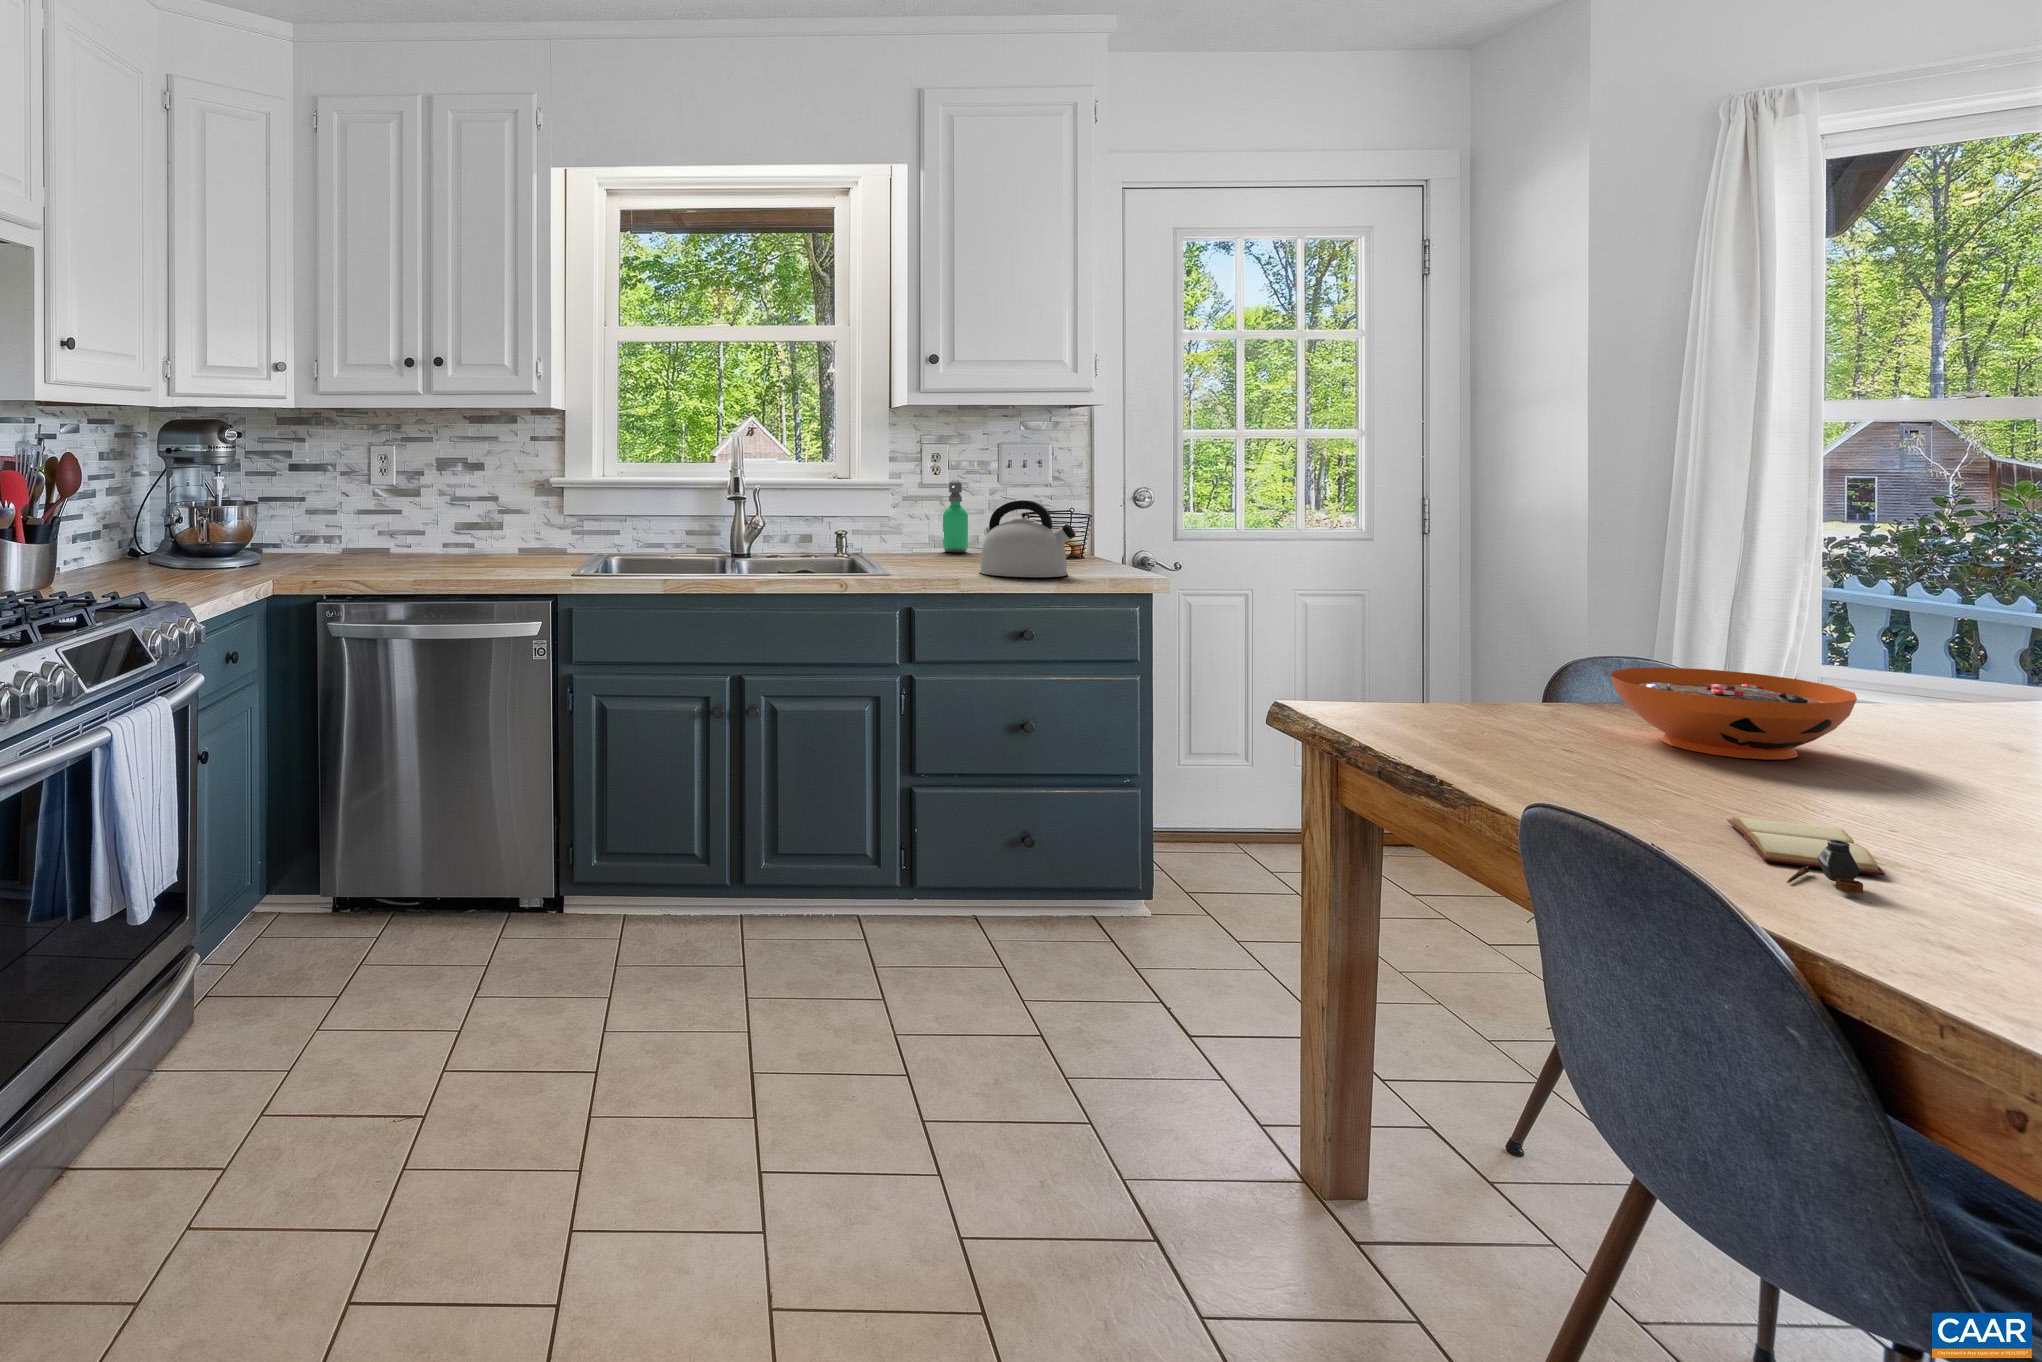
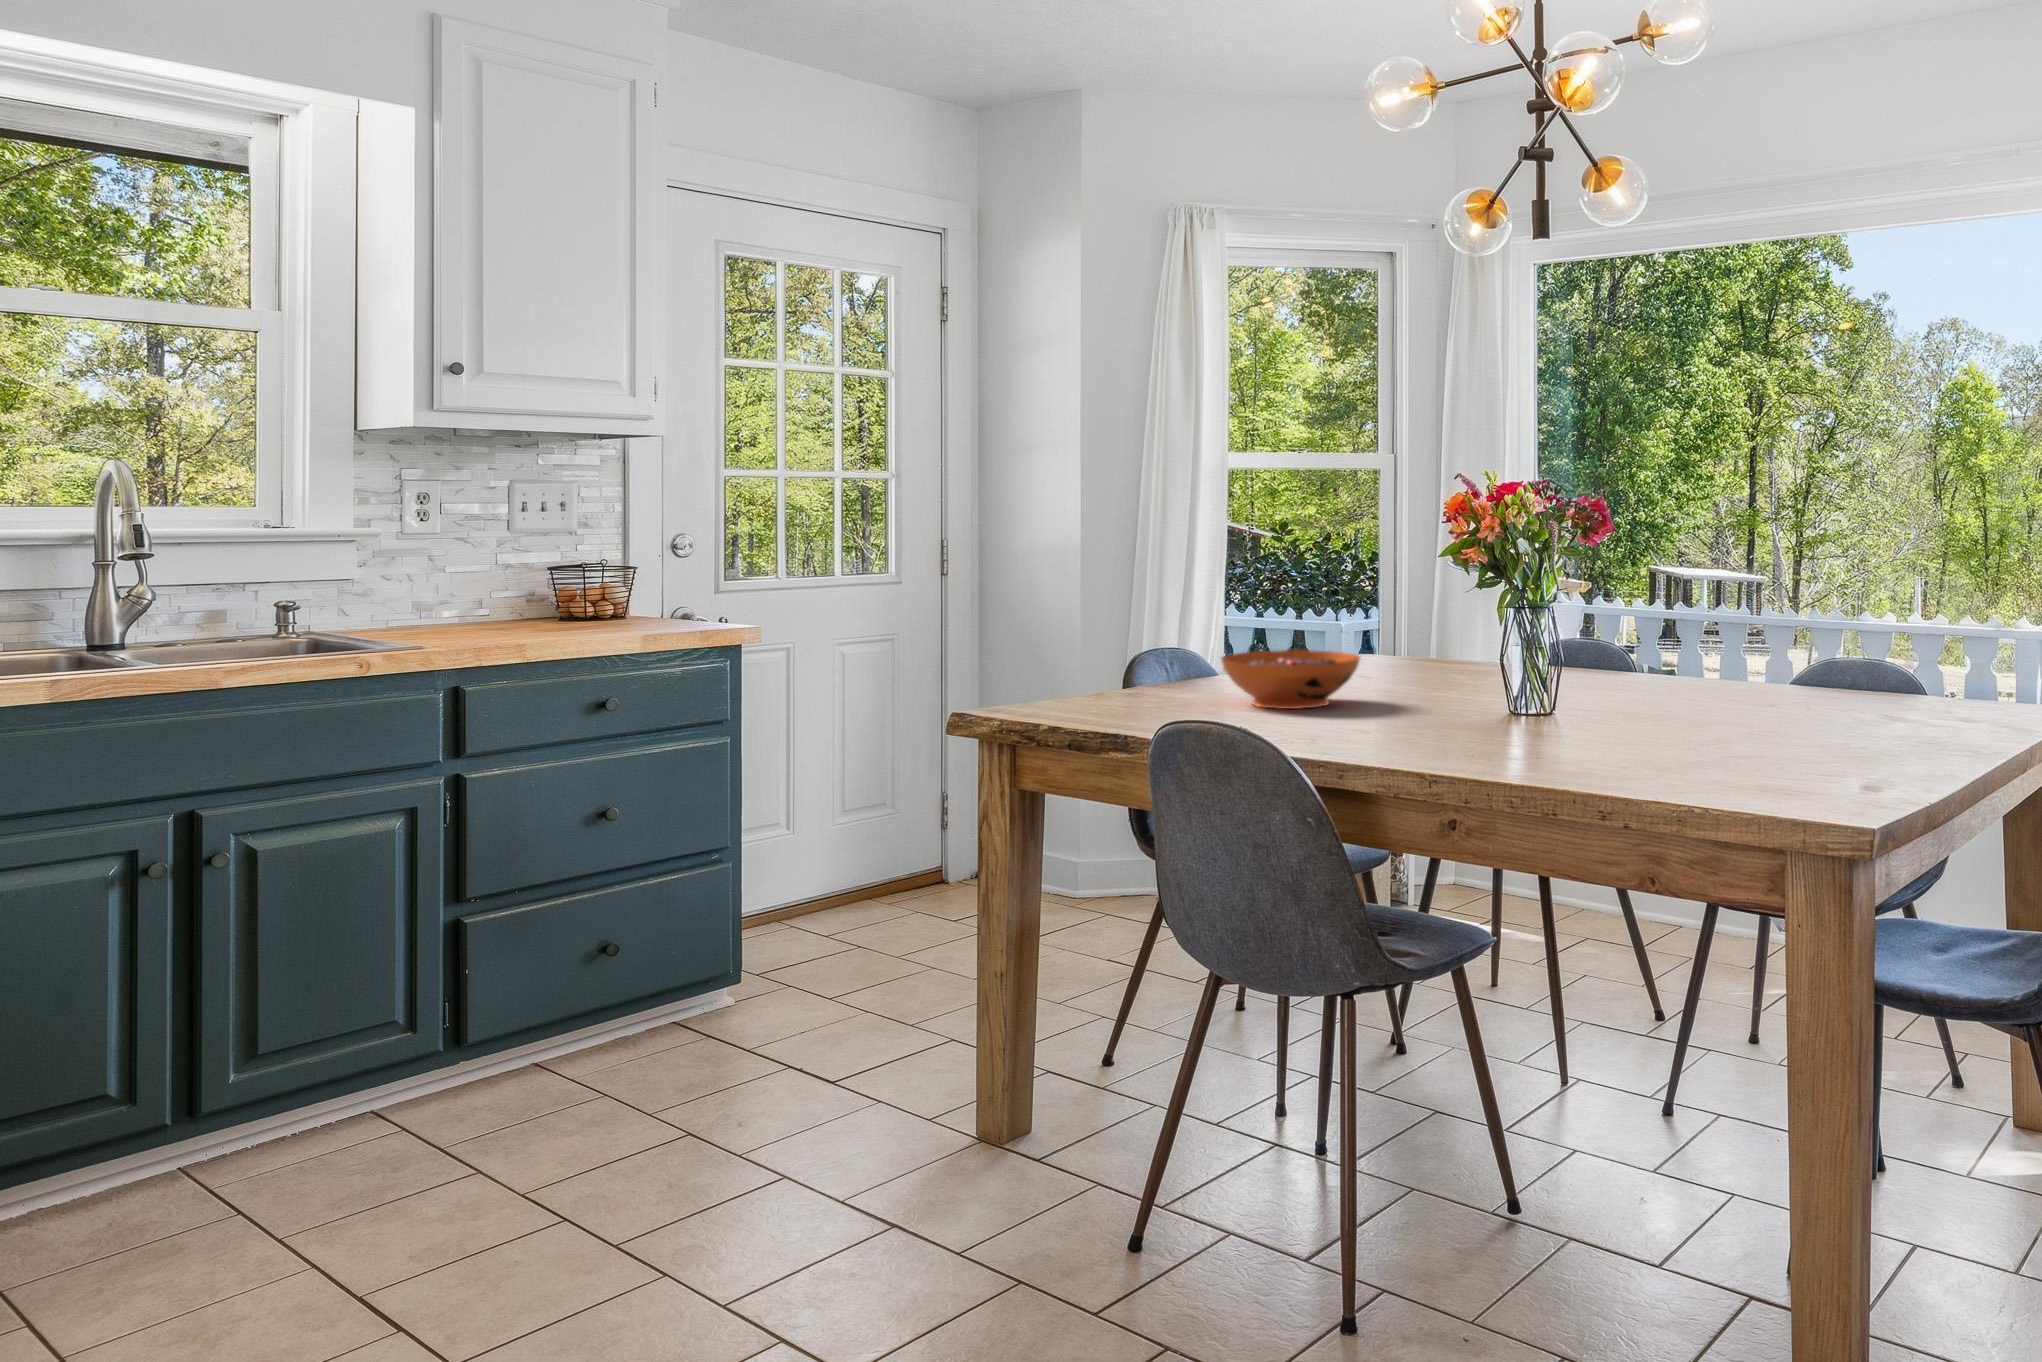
soap dispenser: present [943,480,968,552] -> none [432,527,470,621]
kettle: present [979,500,1075,577] -> none [530,548,656,639]
book: present [1727,817,1885,894] -> none [1352,731,1454,763]

